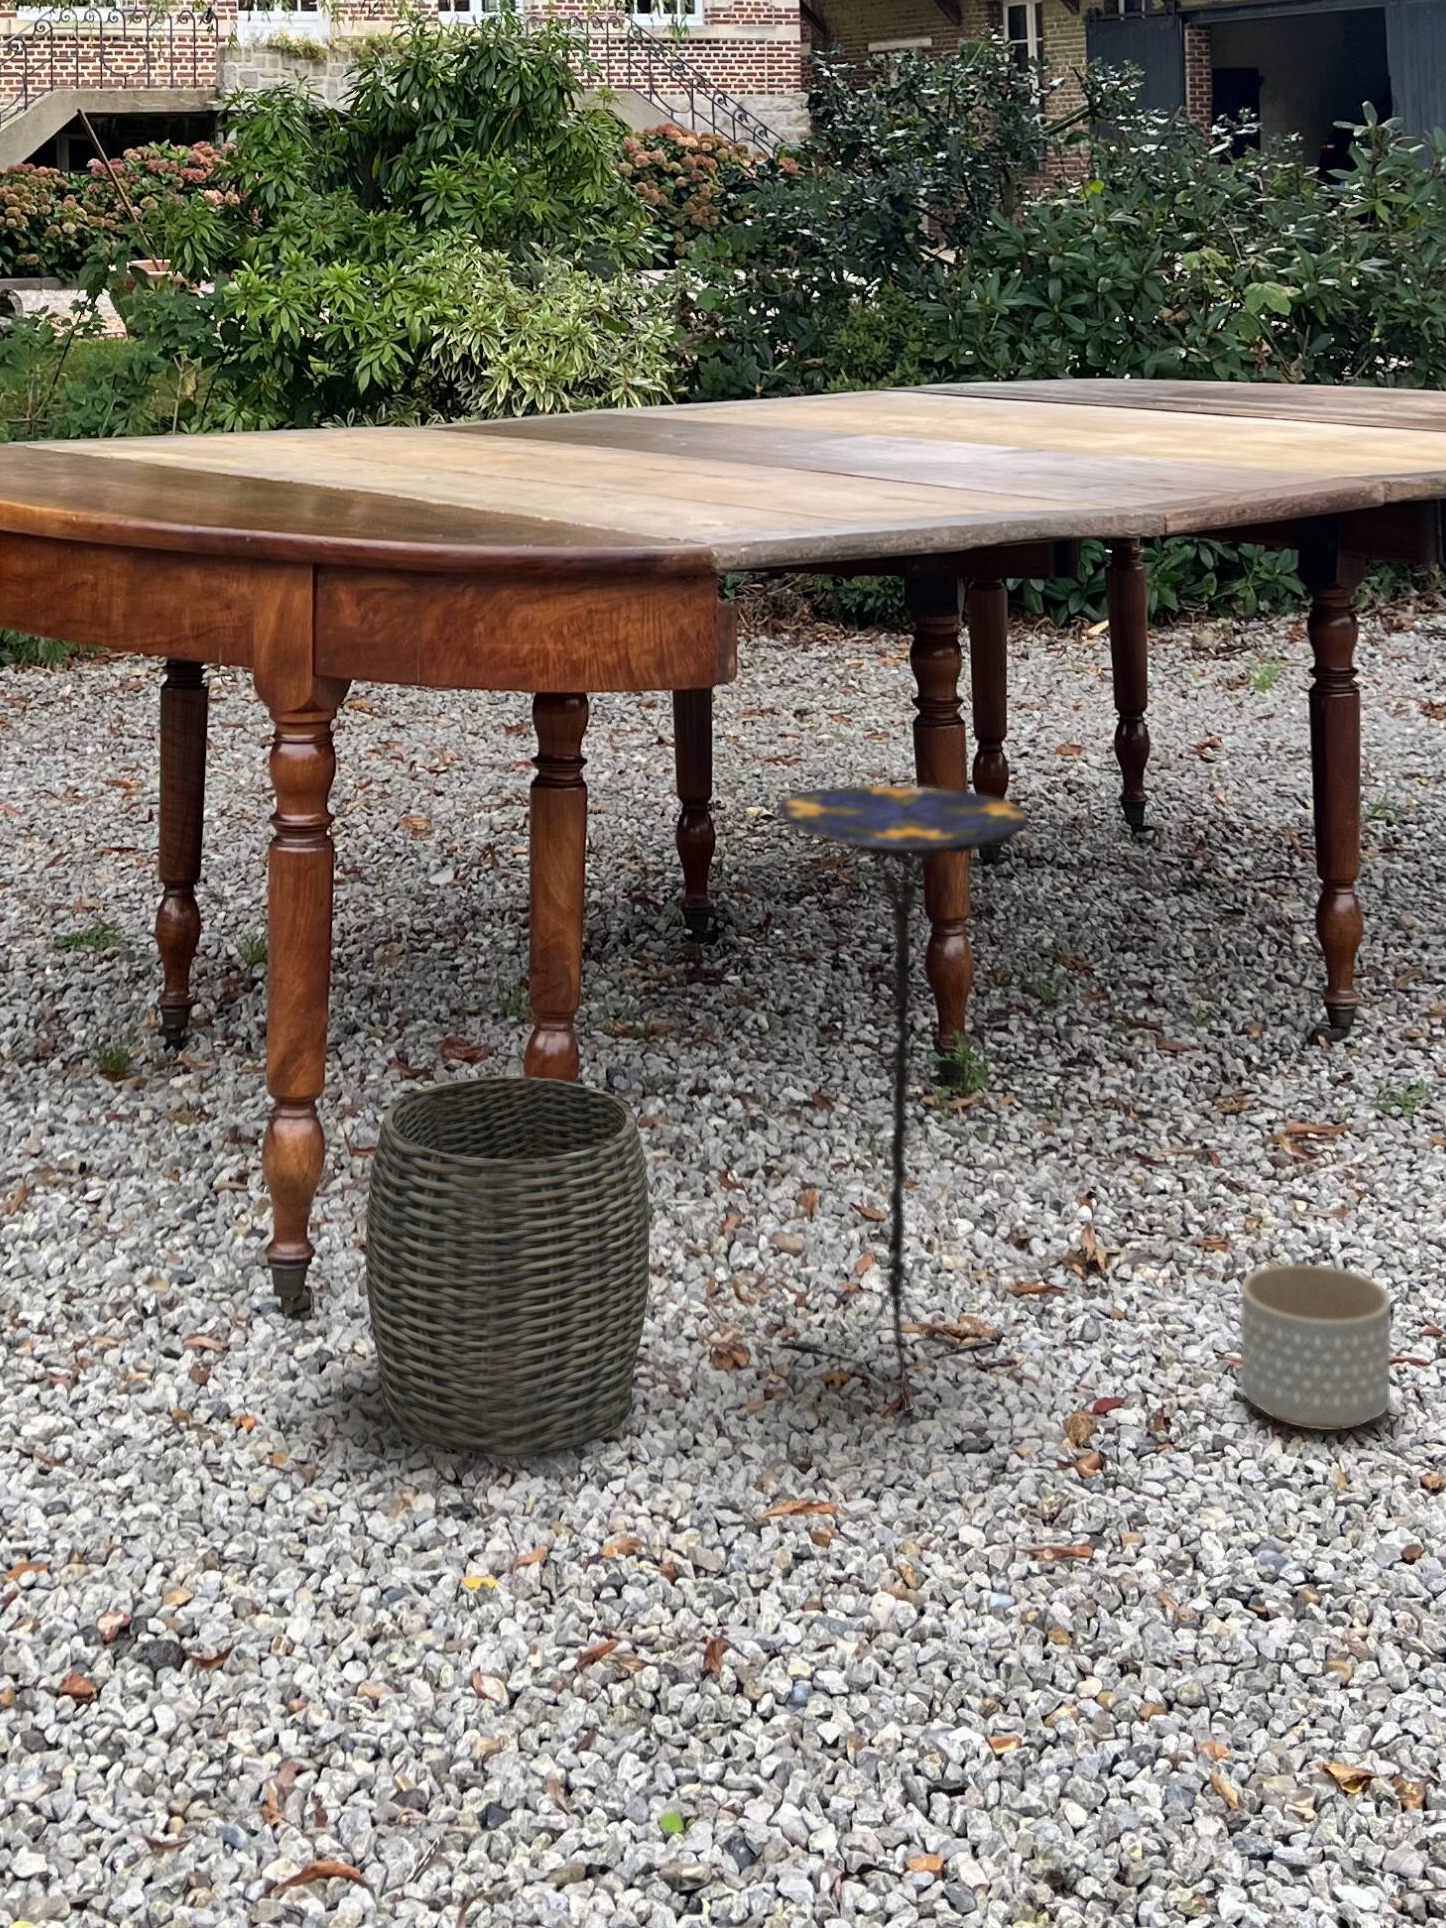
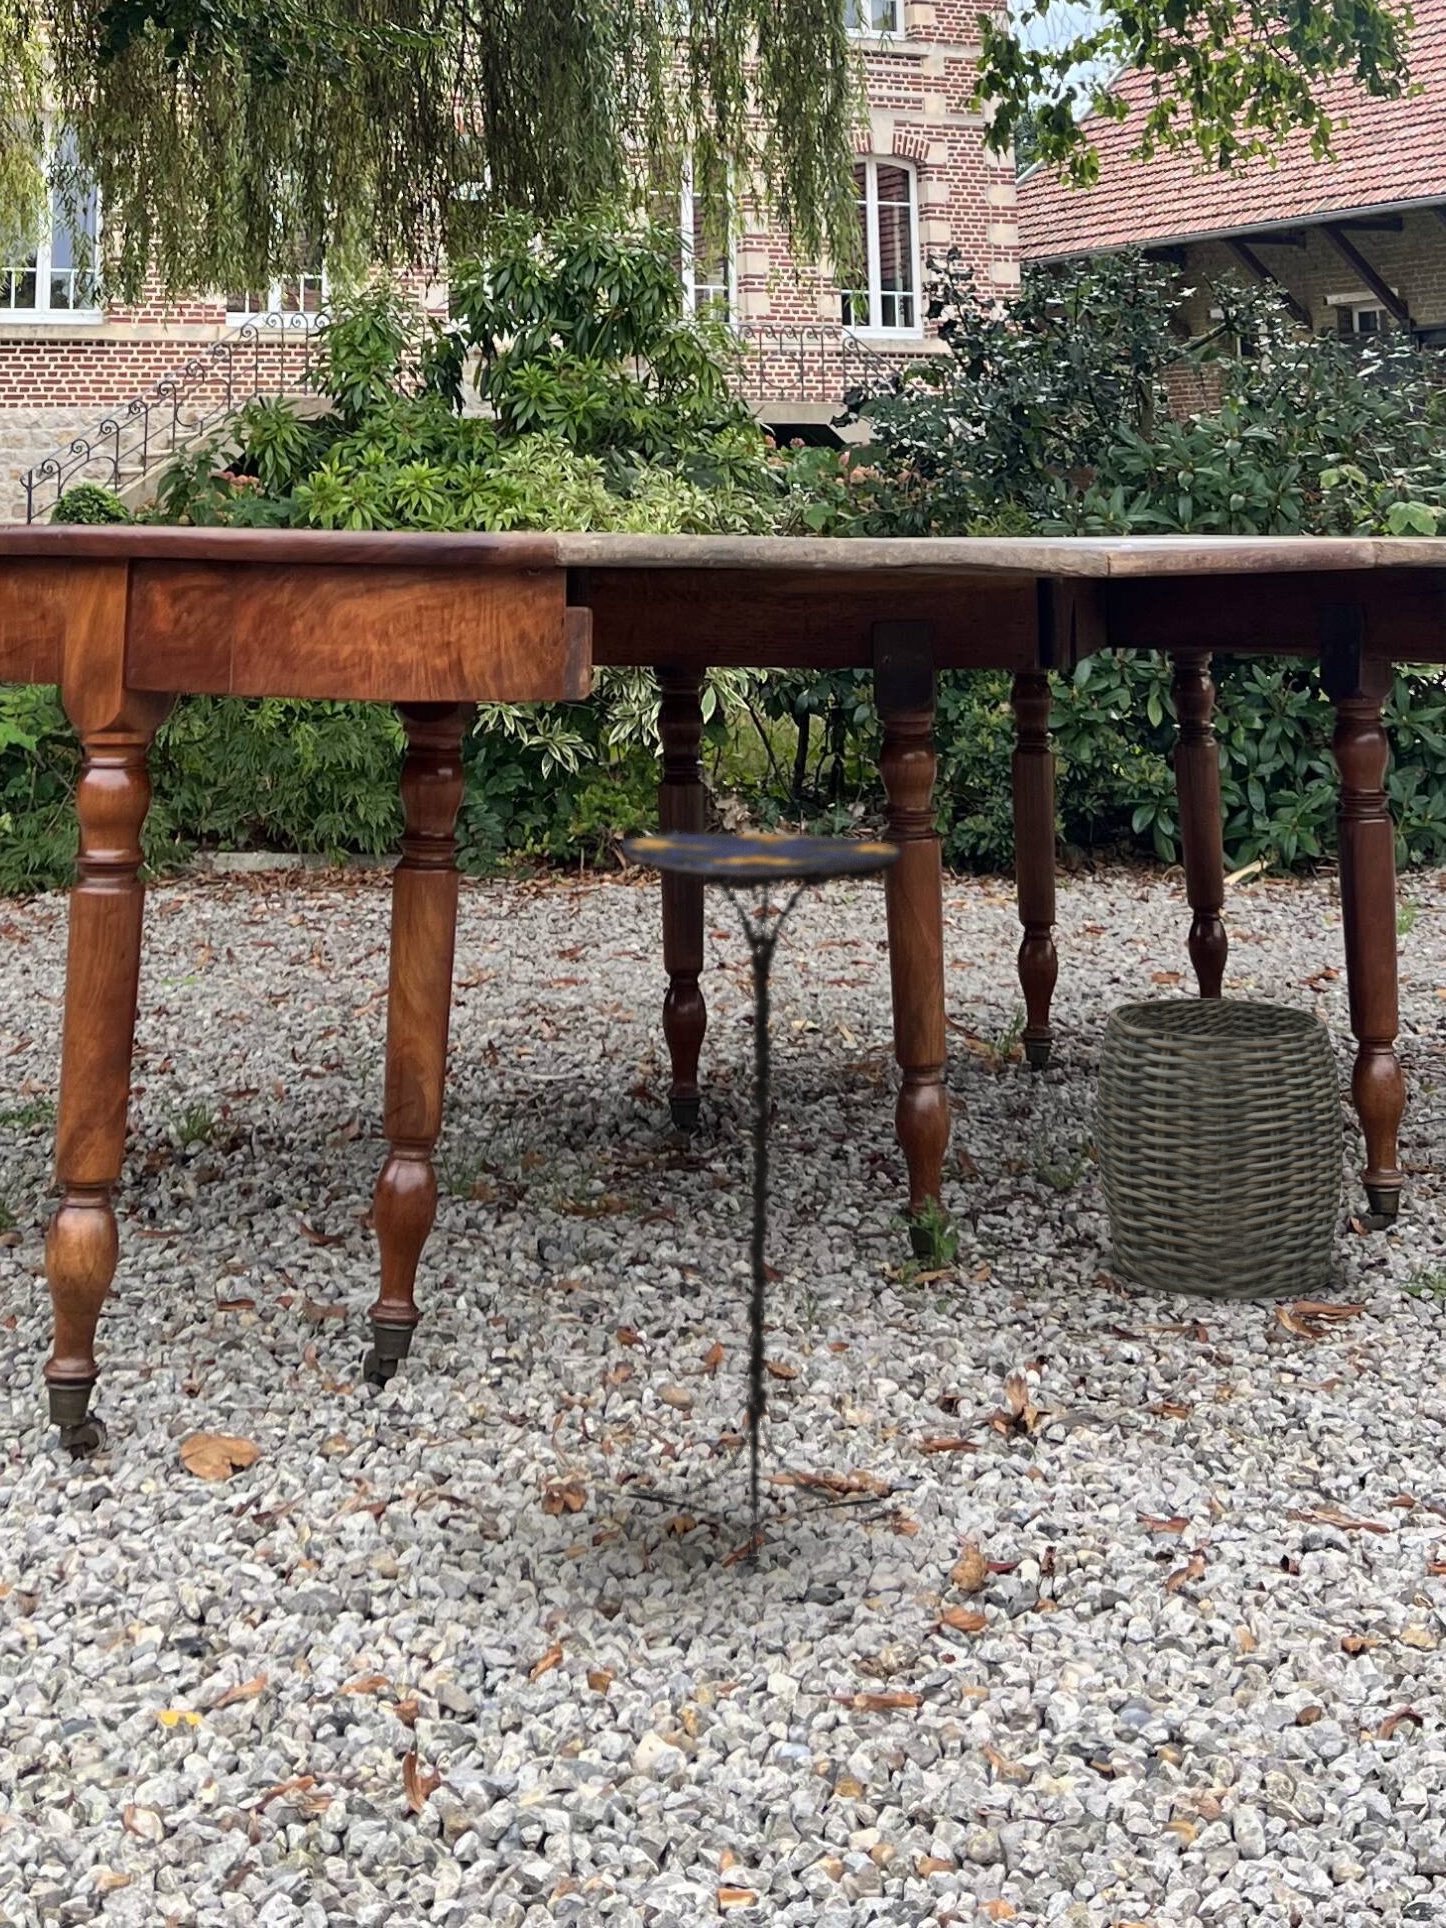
woven basket: present [366,1076,649,1455] -> present [1097,998,1343,1298]
planter: present [1241,1265,1391,1430] -> none [1149,1399,1325,1591]

